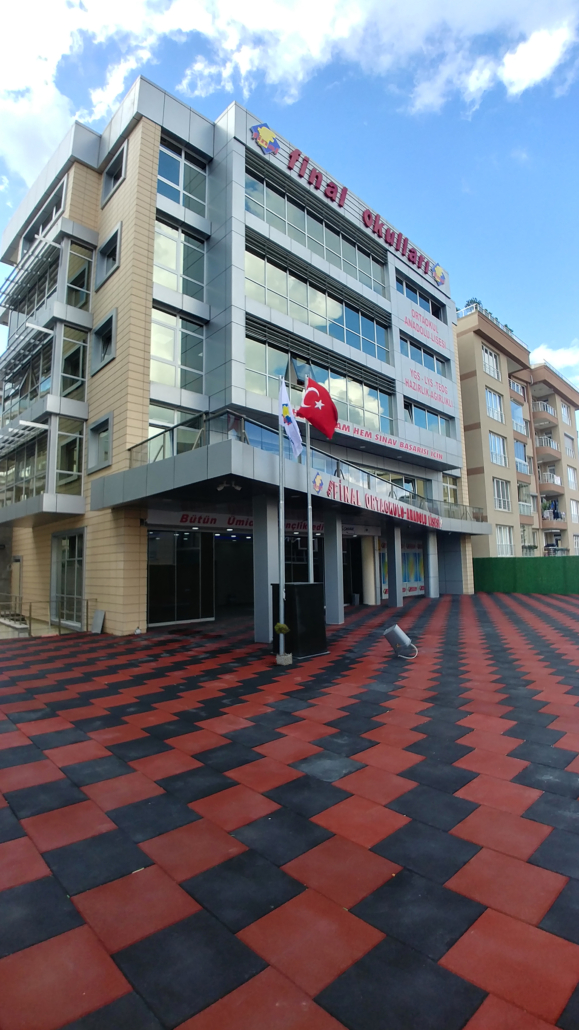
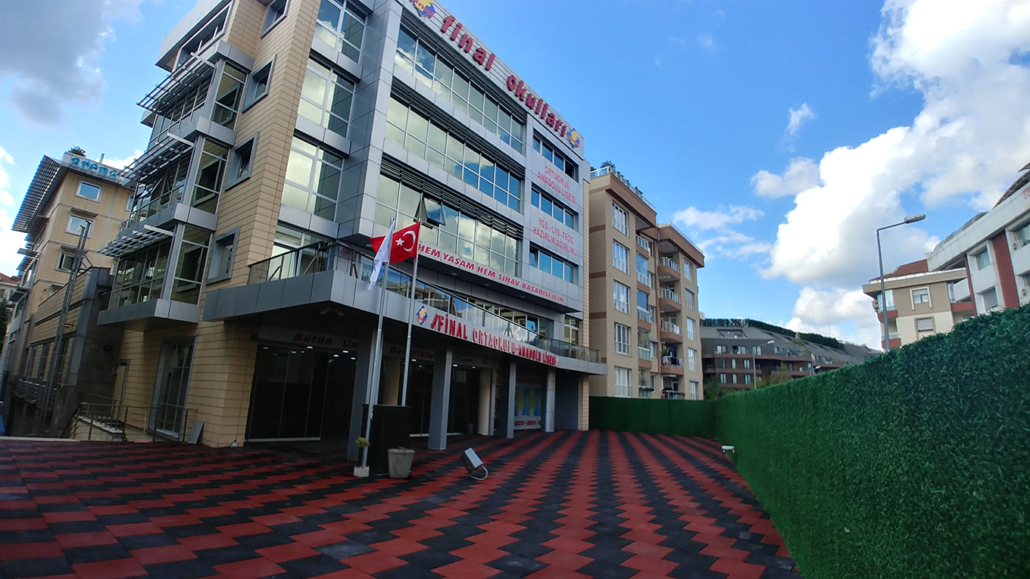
trash can: none [309,631,339,665] -> present [388,447,415,478]

